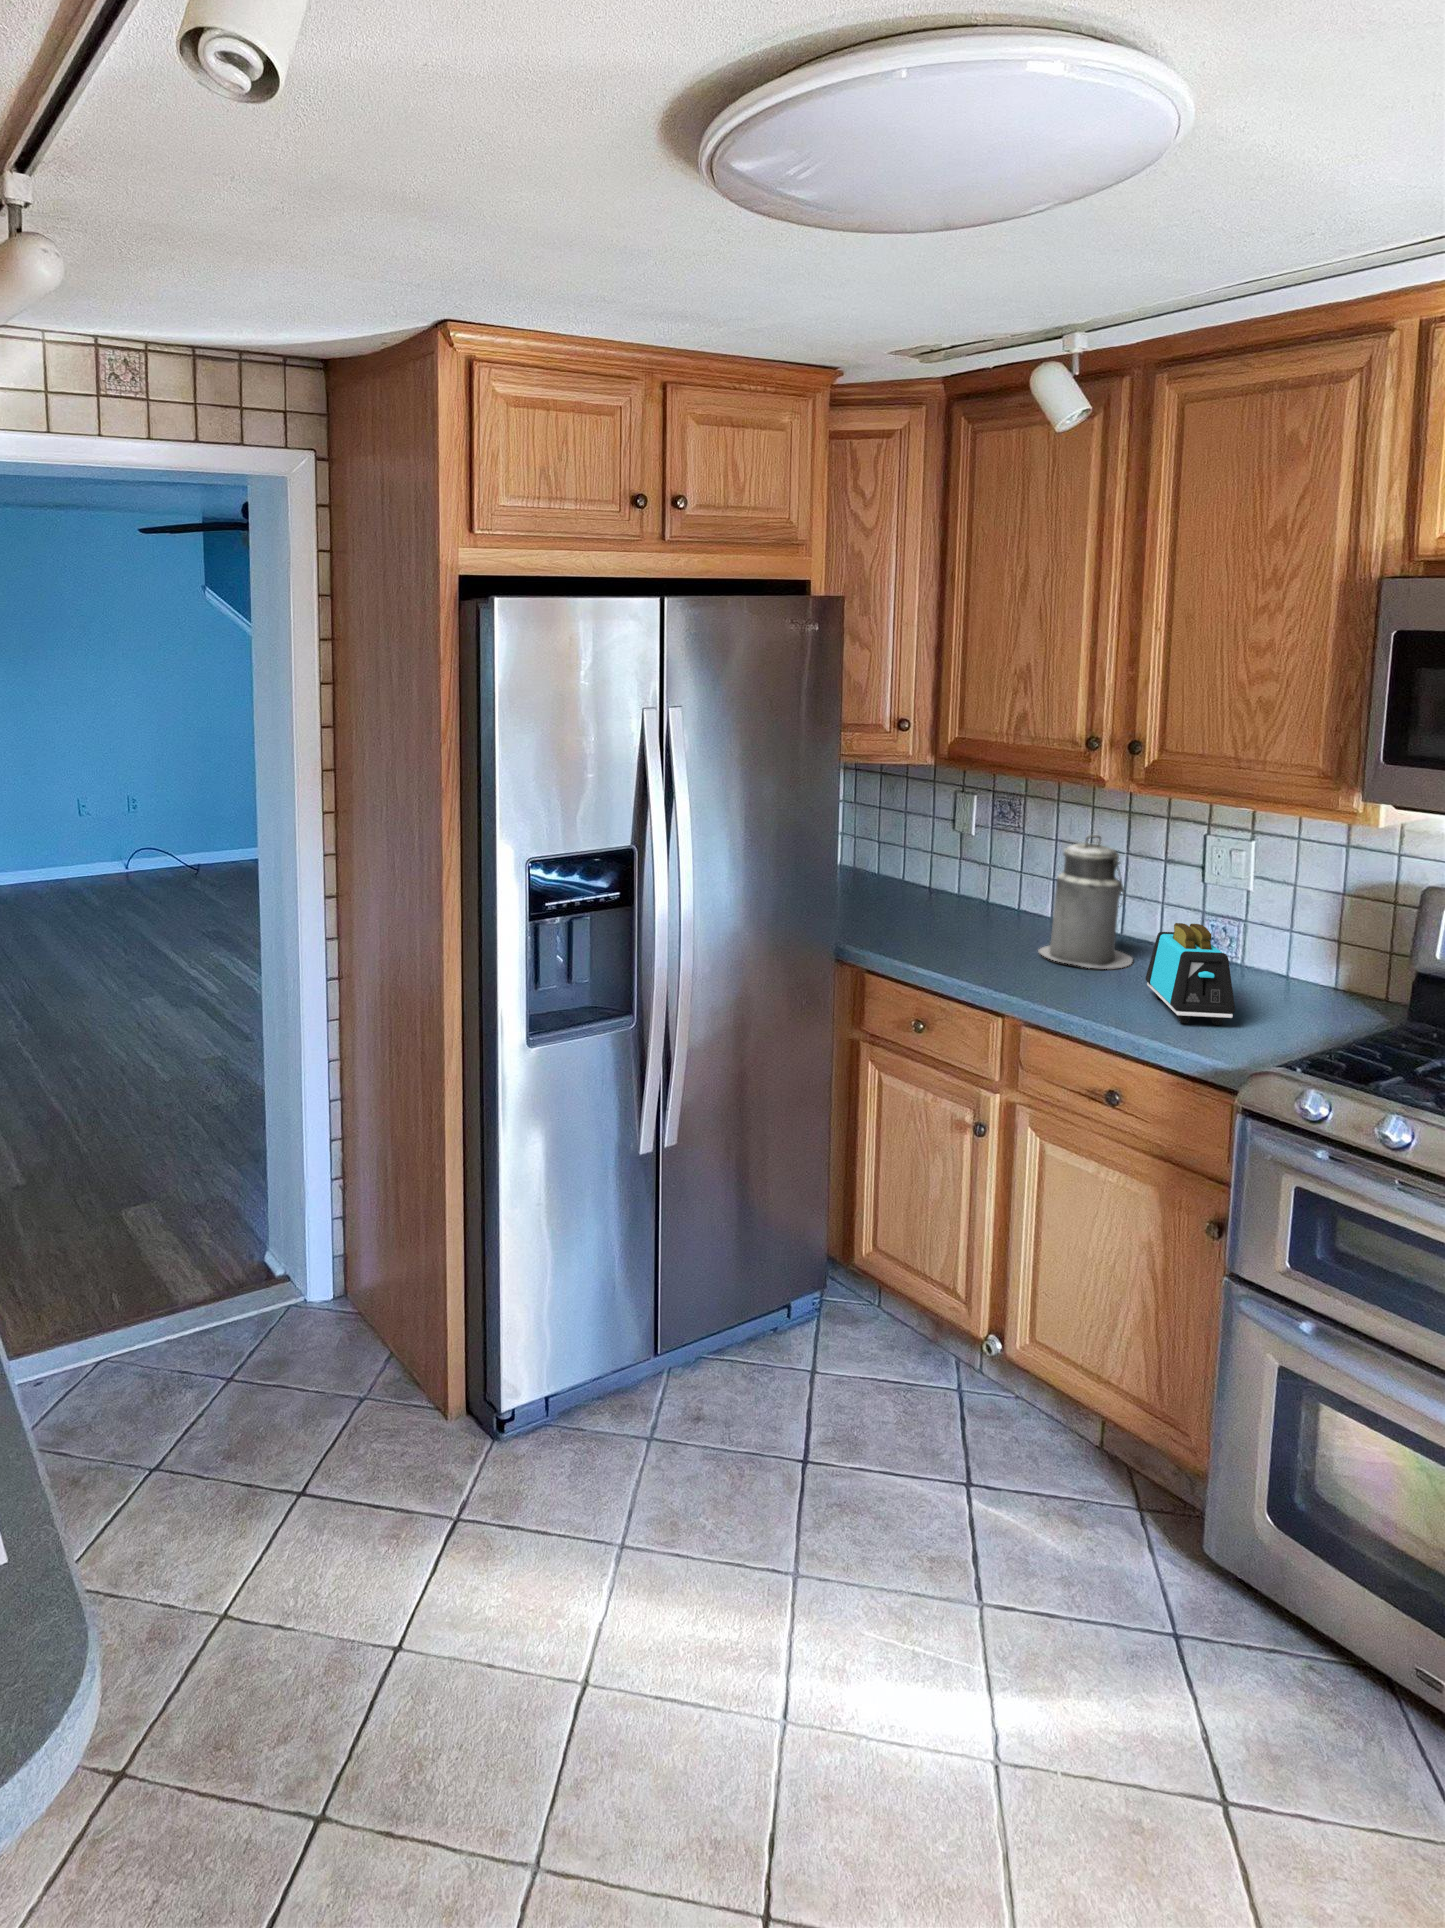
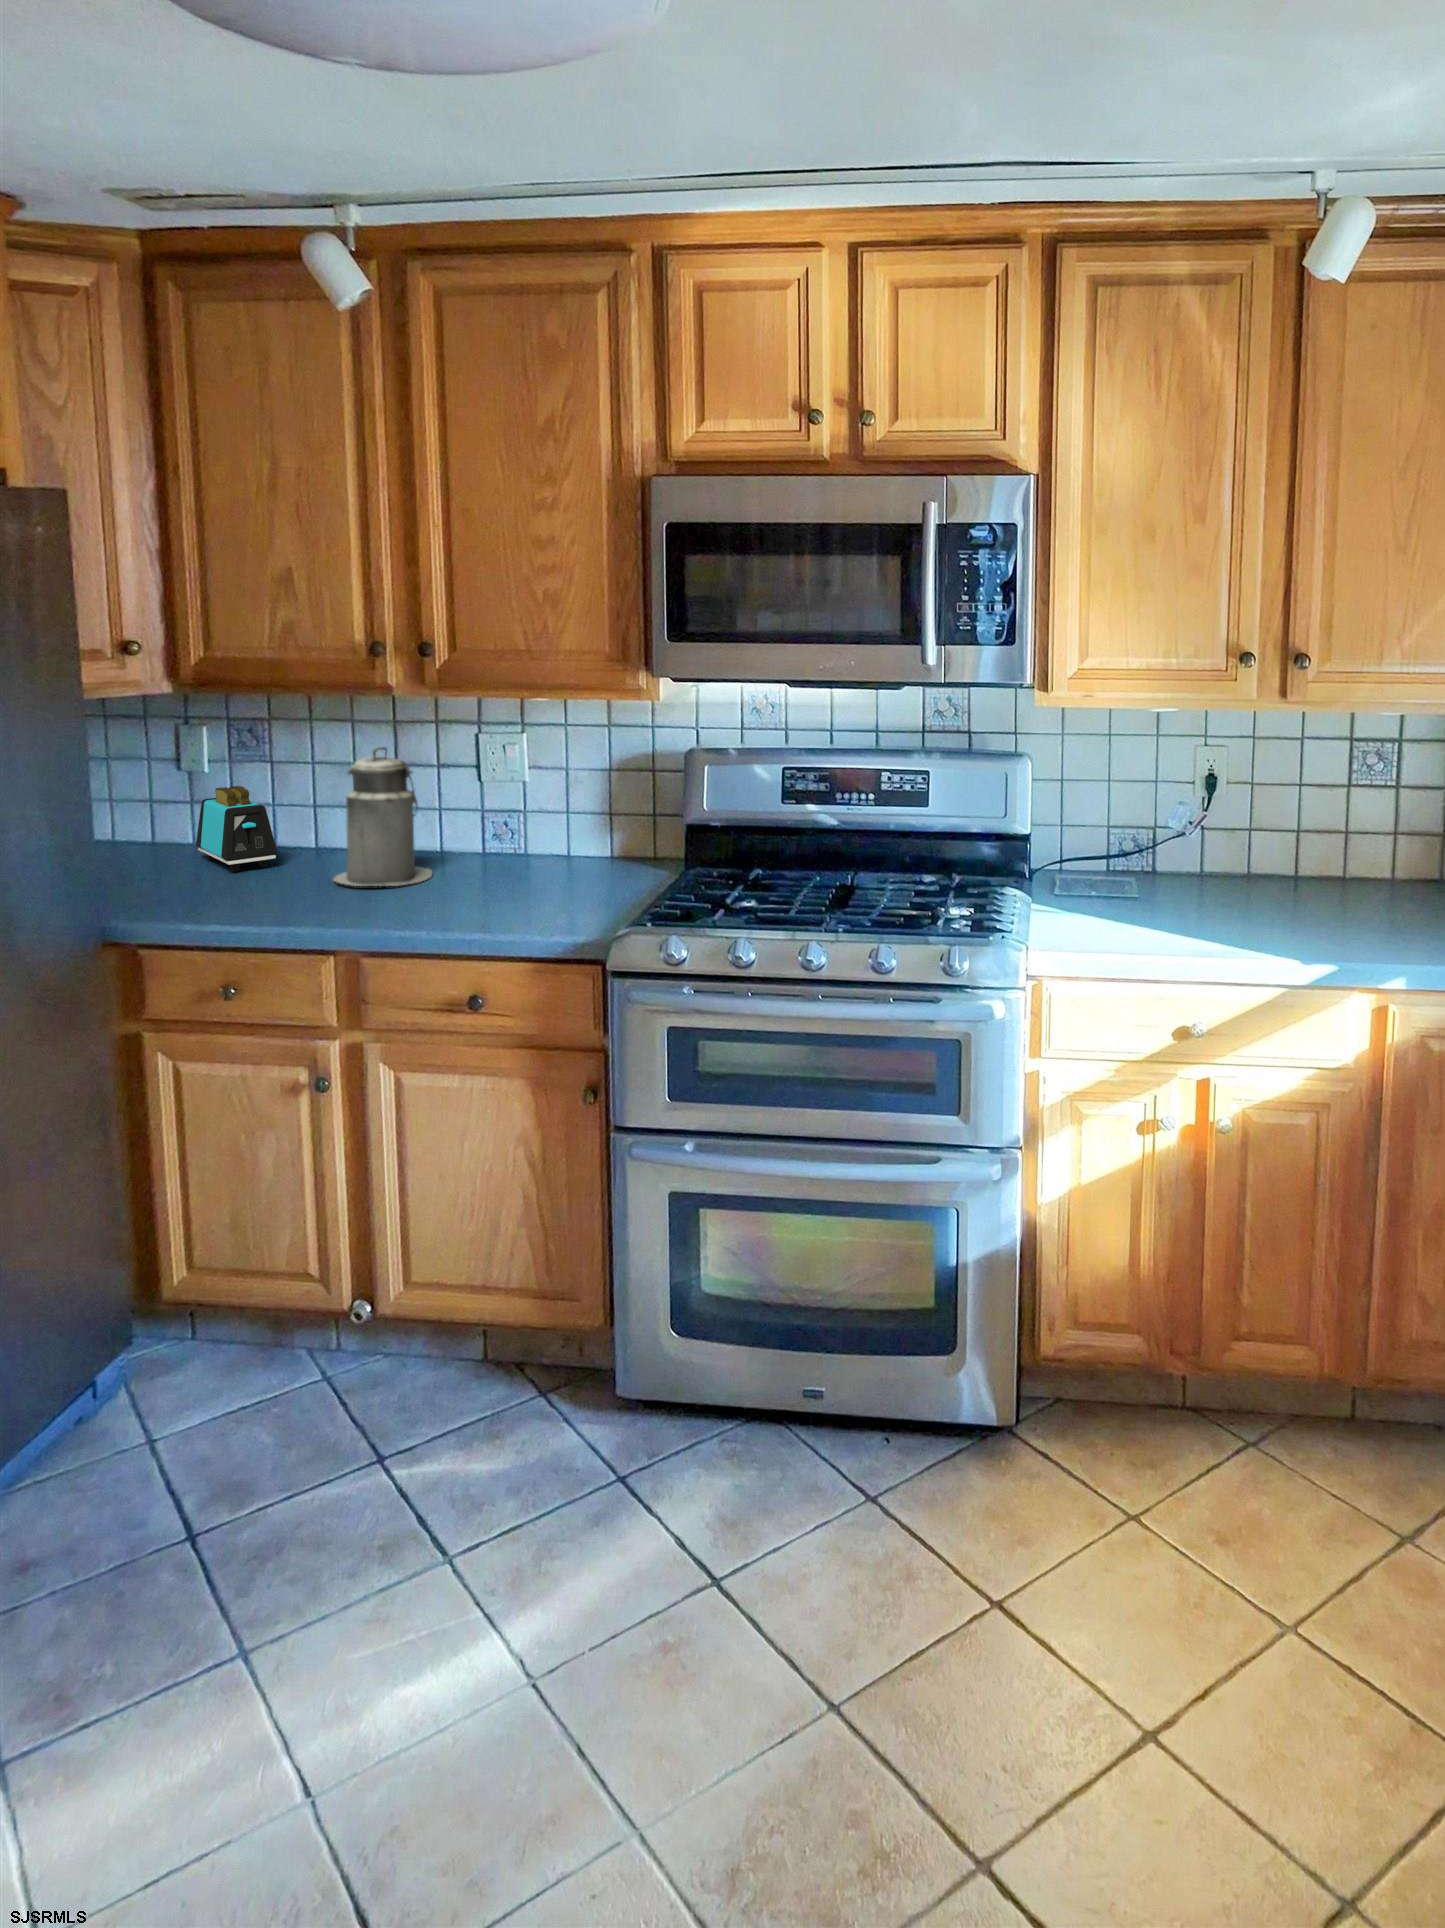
toaster: present [1146,923,1235,1025] -> present [196,786,277,871]

